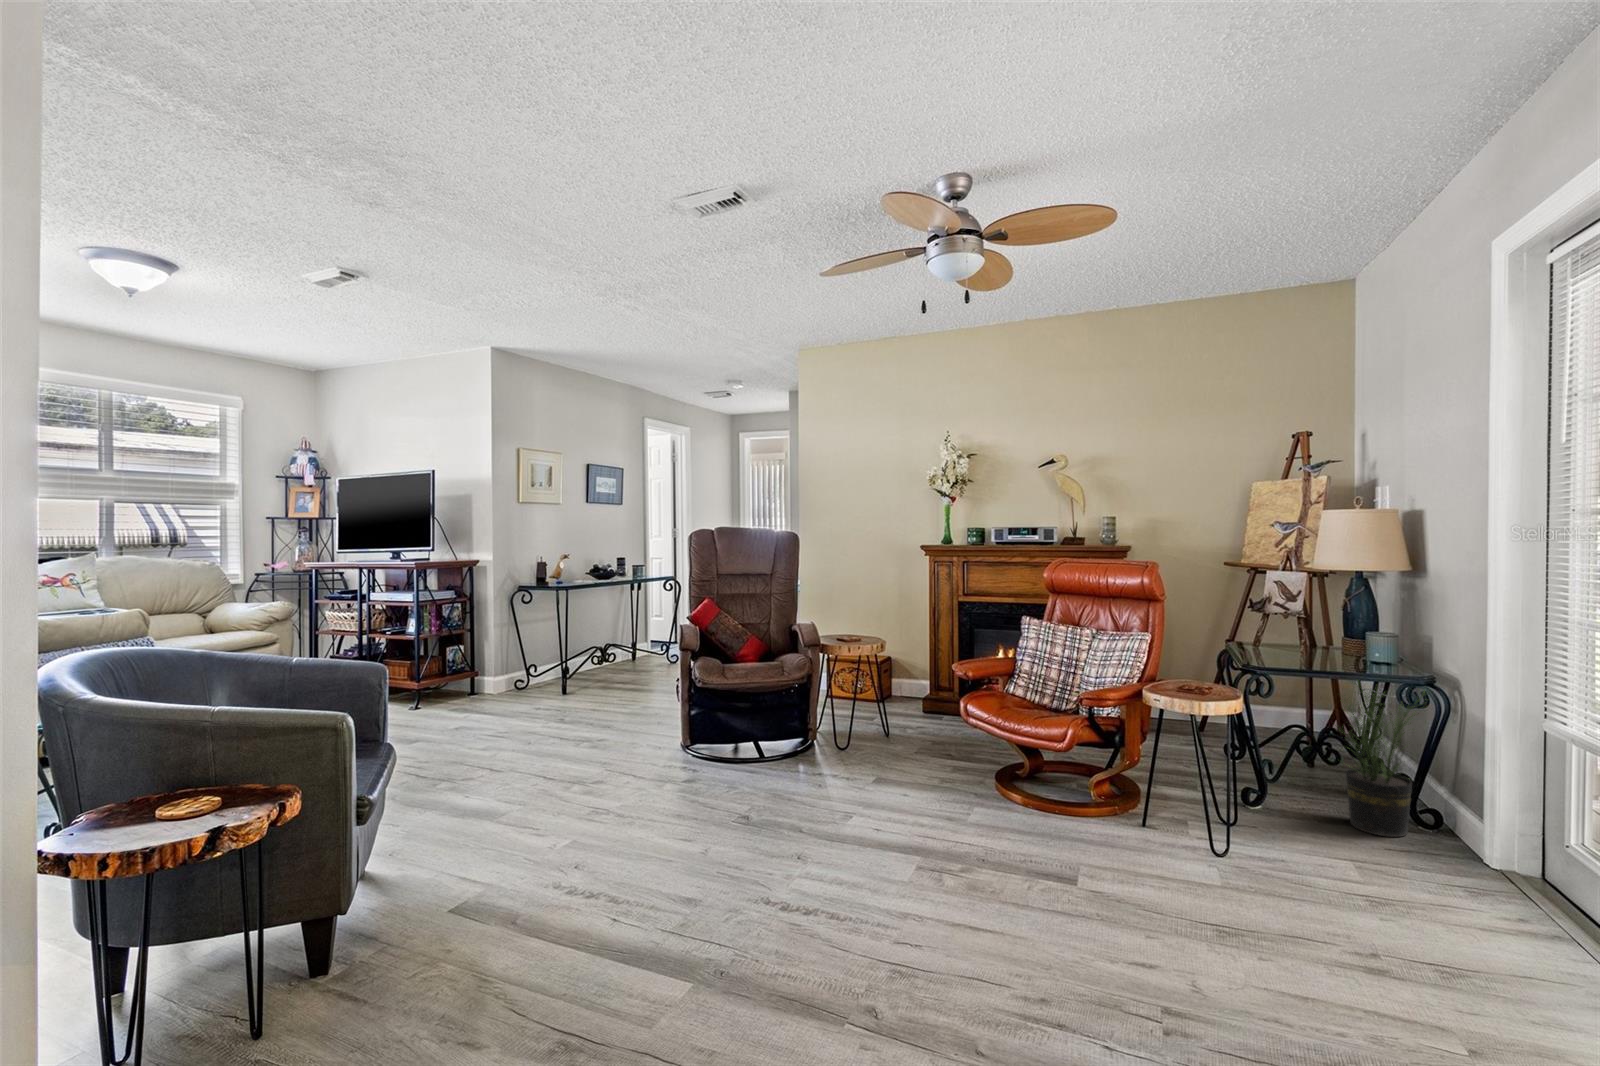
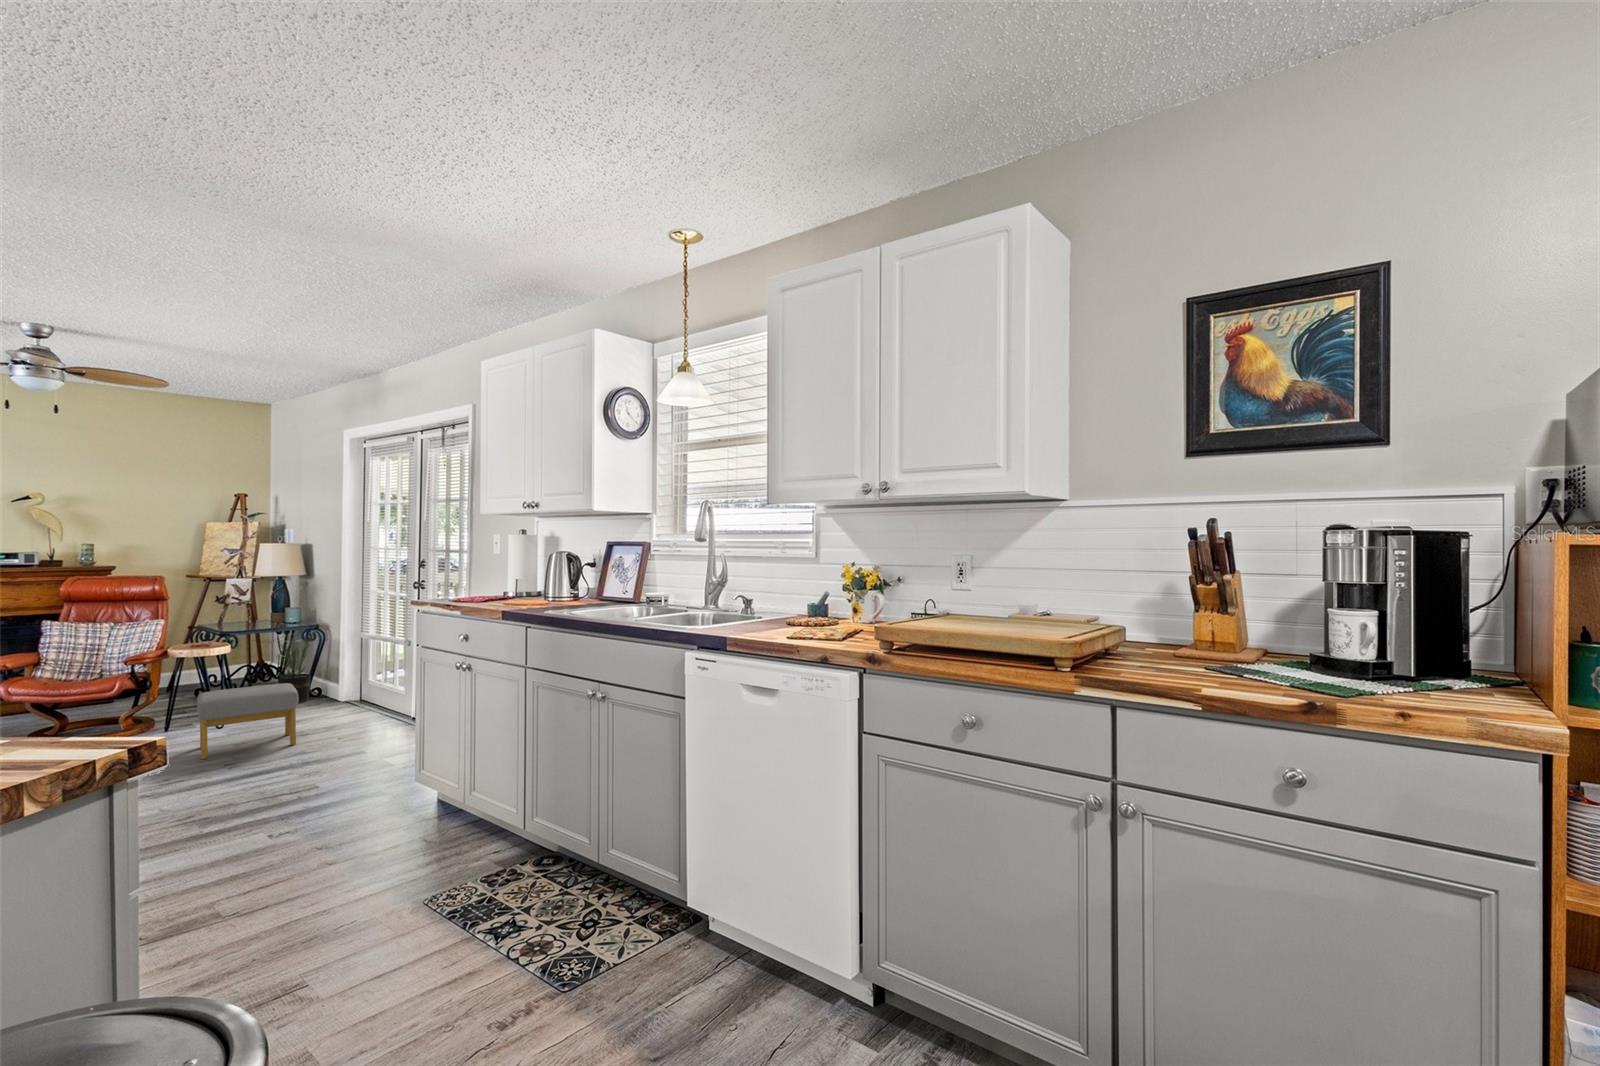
footstool: none [1133,798,1348,1008] -> present [197,683,298,759]

